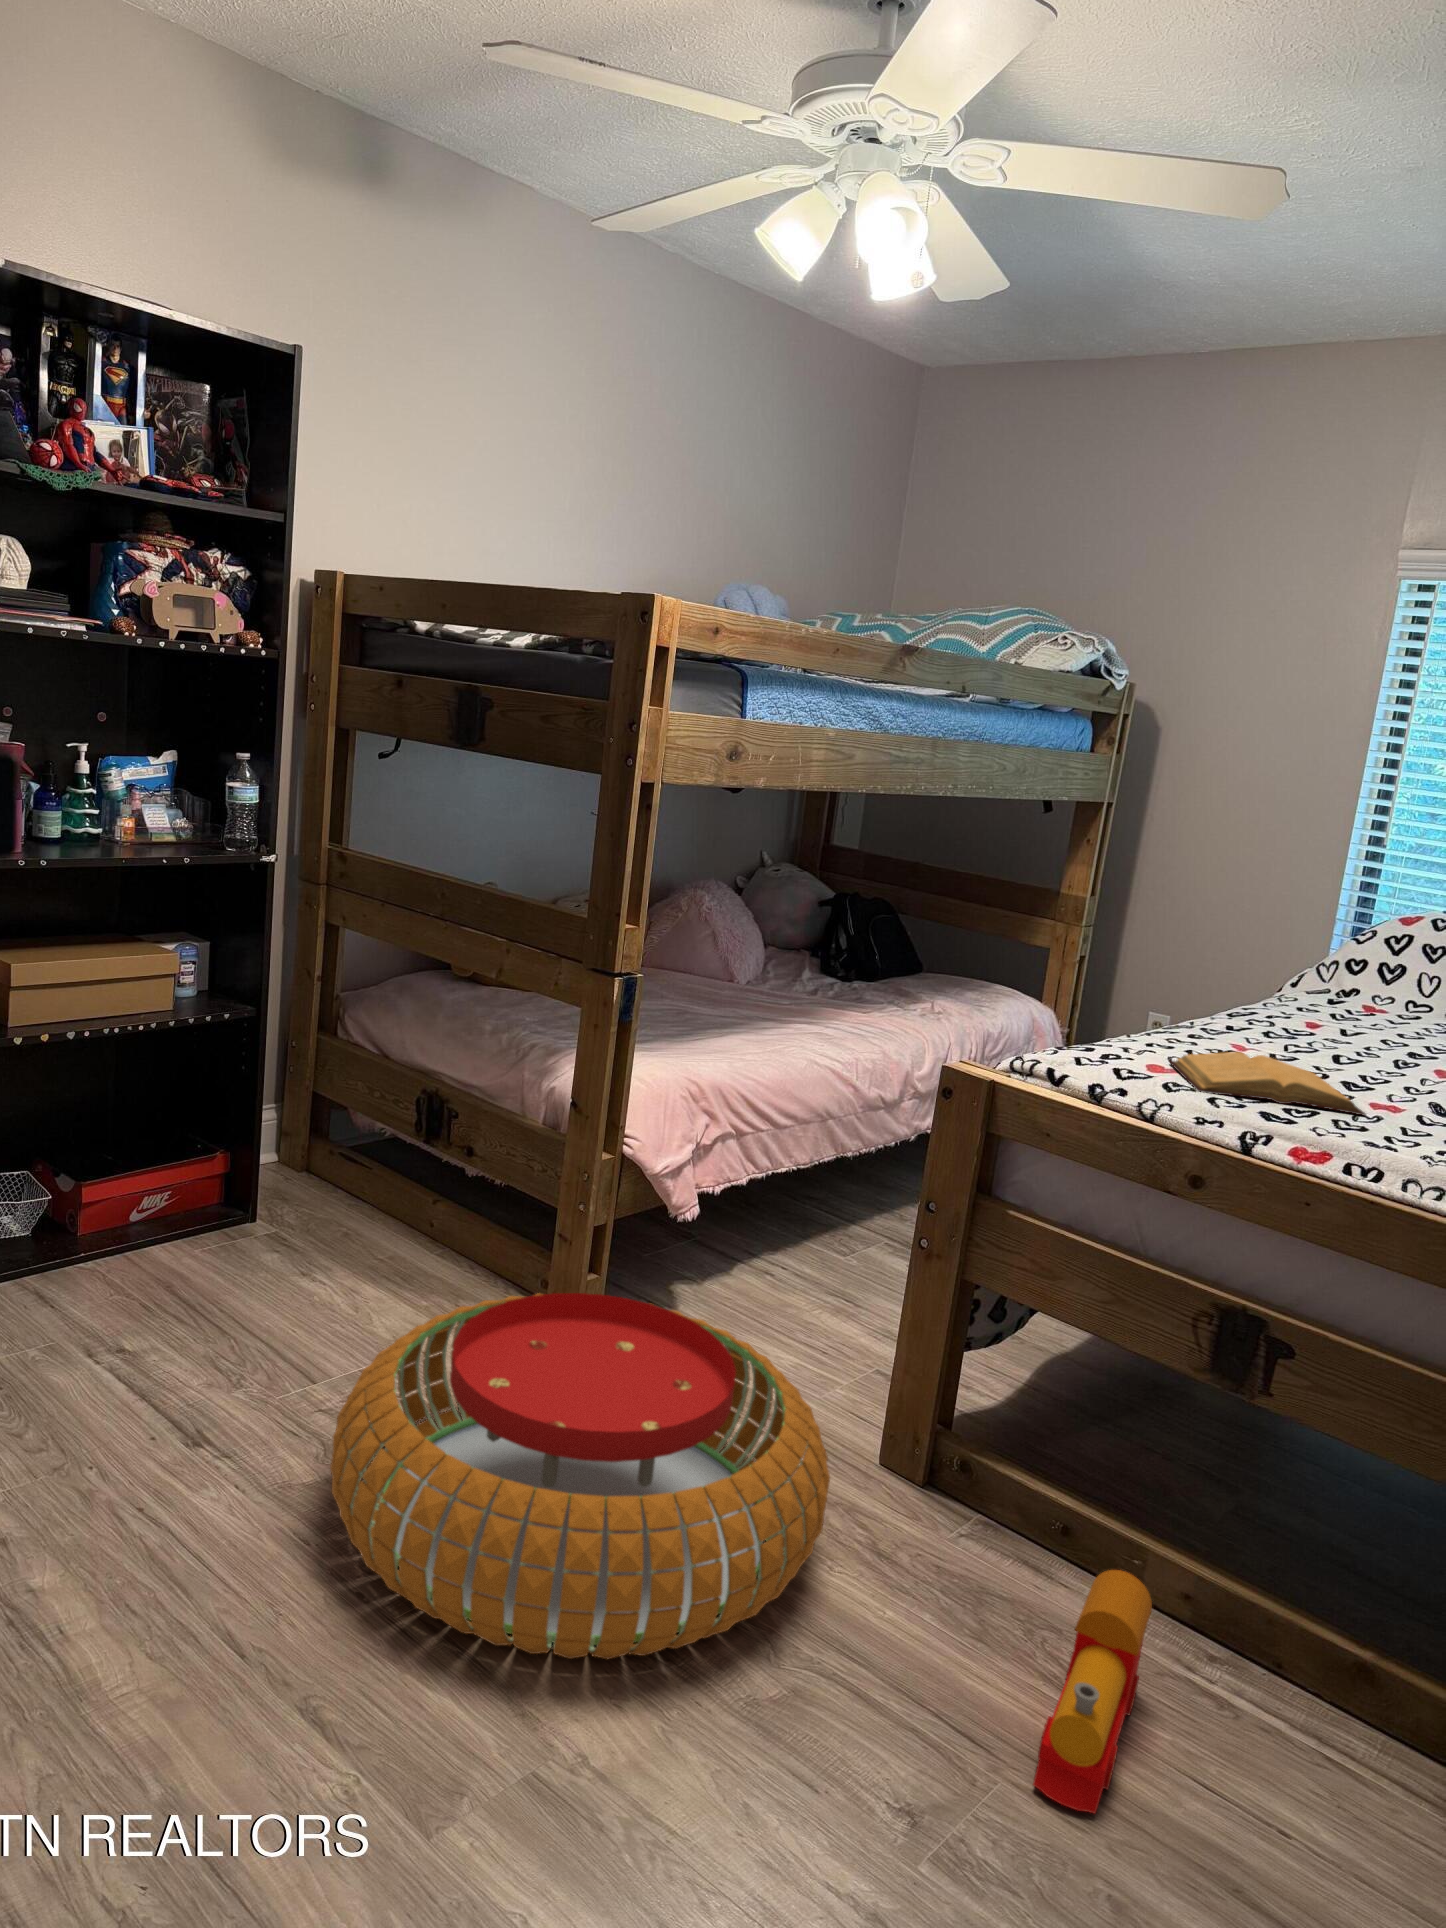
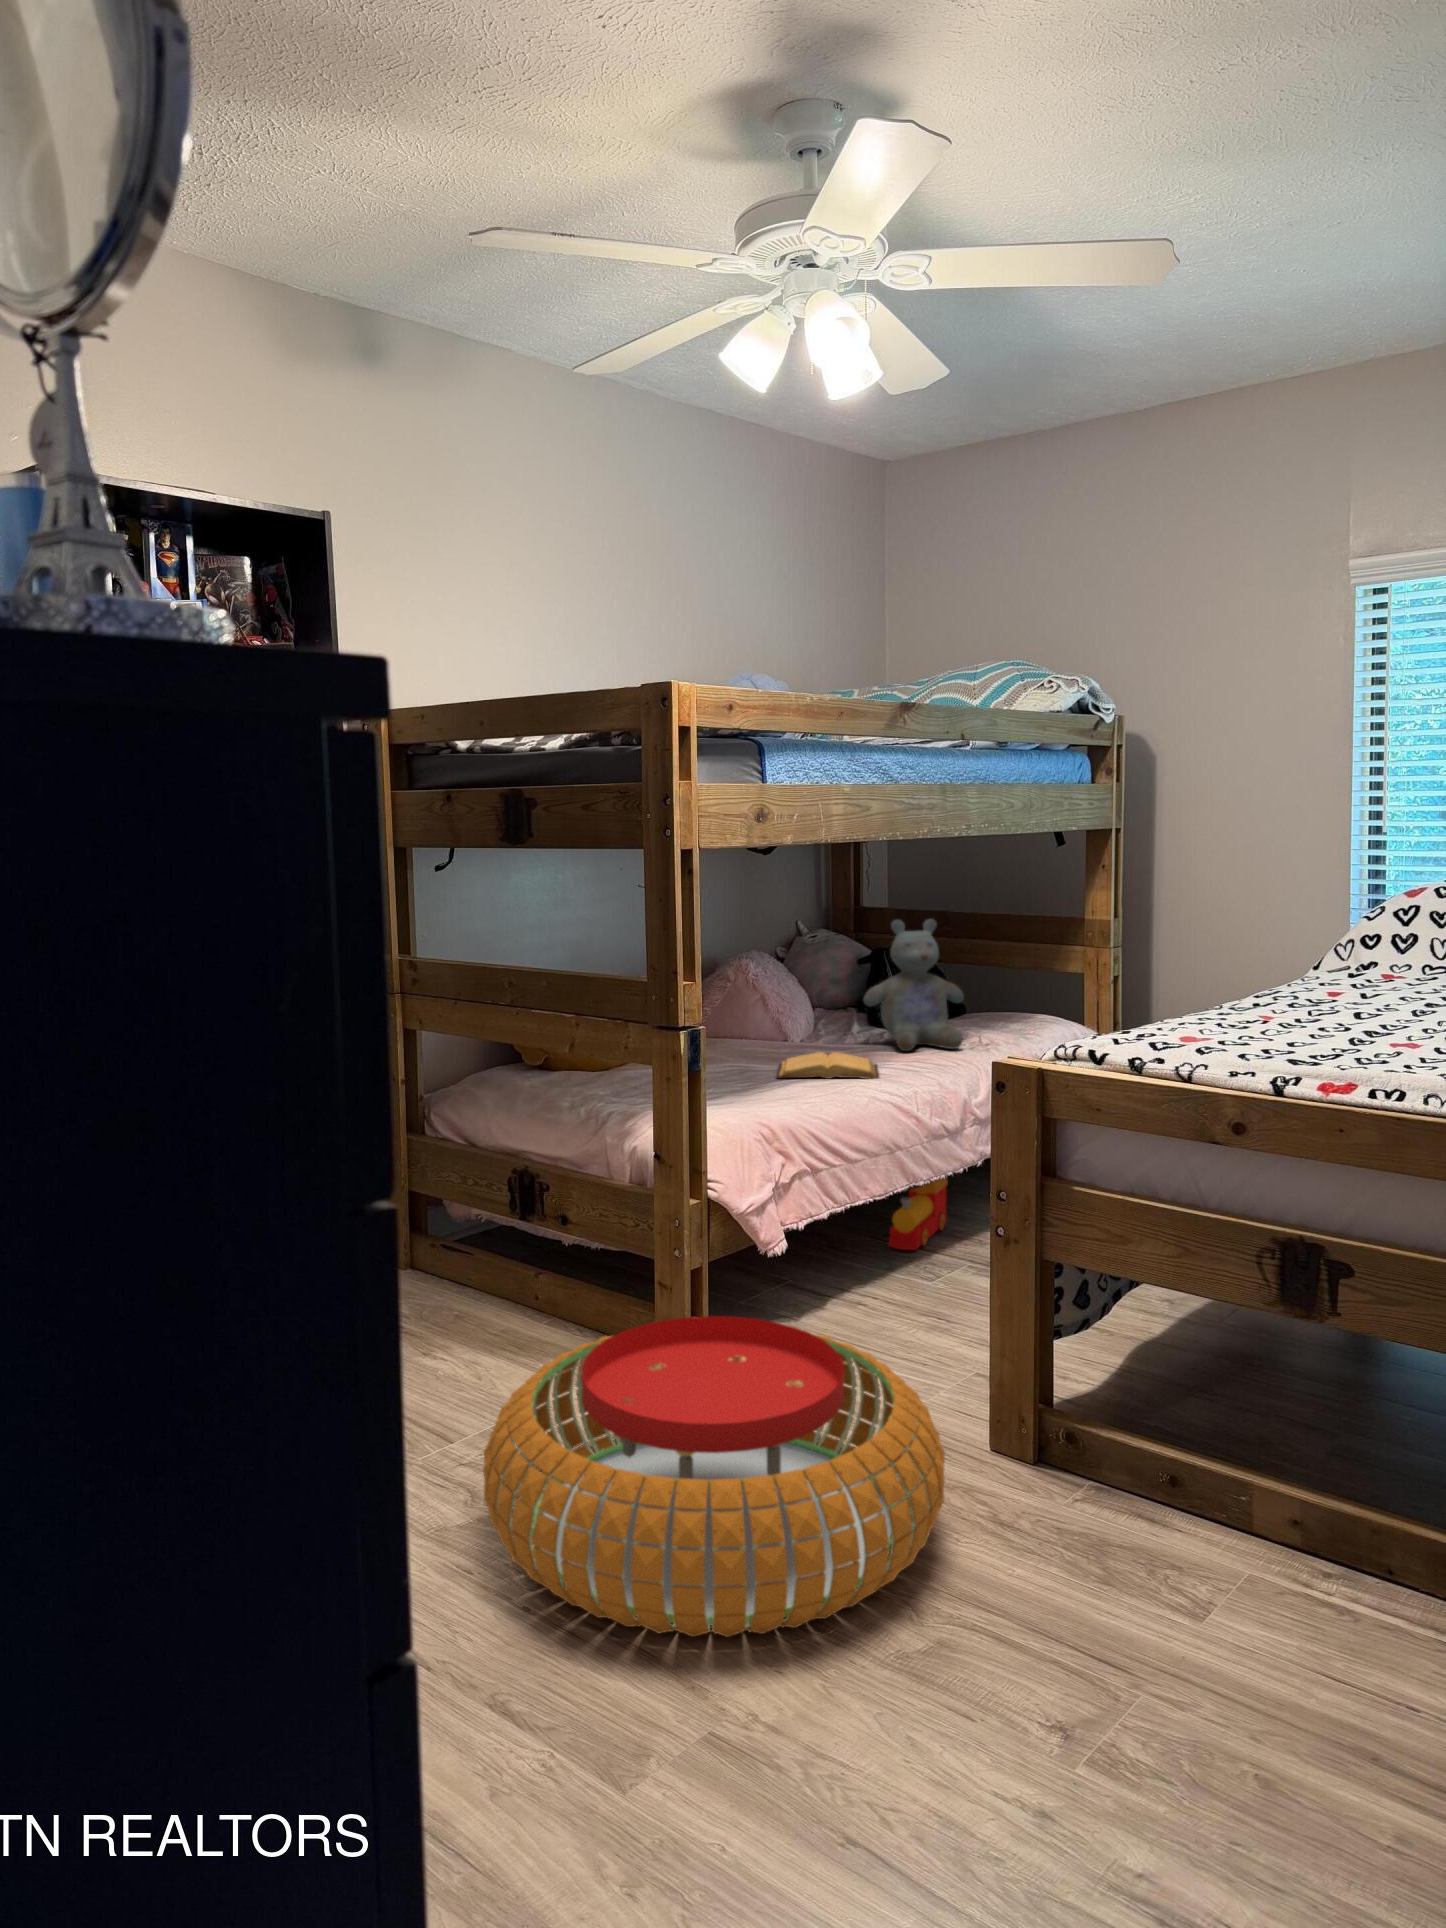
stuffed bear: none [819,872,925,1016] -> present [864,919,964,1051]
book: present [1169,1052,1366,1116] -> present [777,1052,879,1079]
toy train: present [1033,1570,1152,1813] -> present [889,1178,948,1250]

